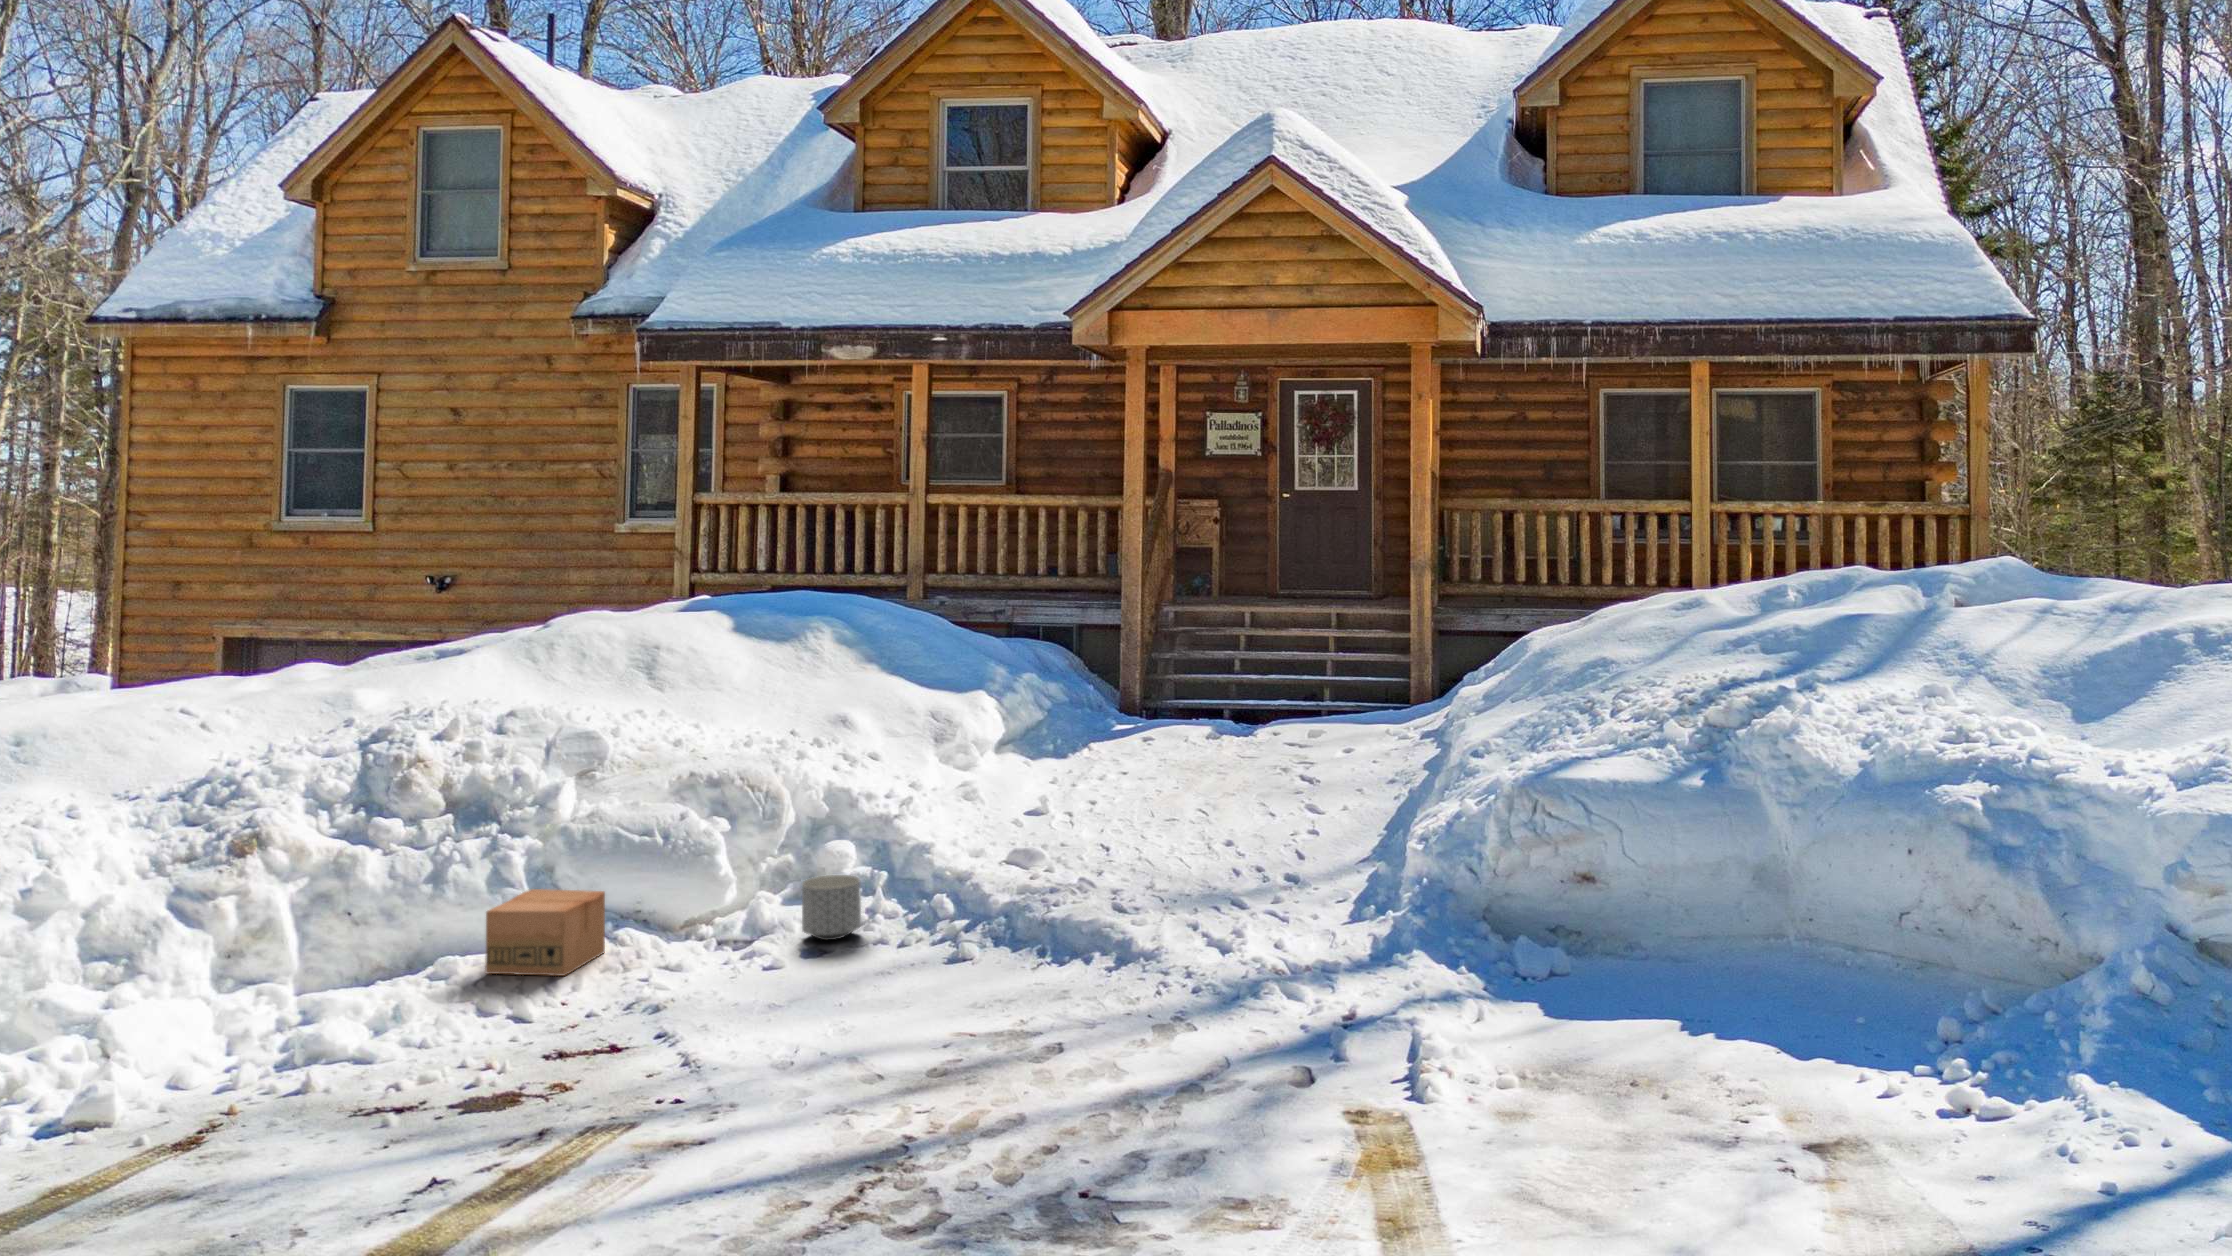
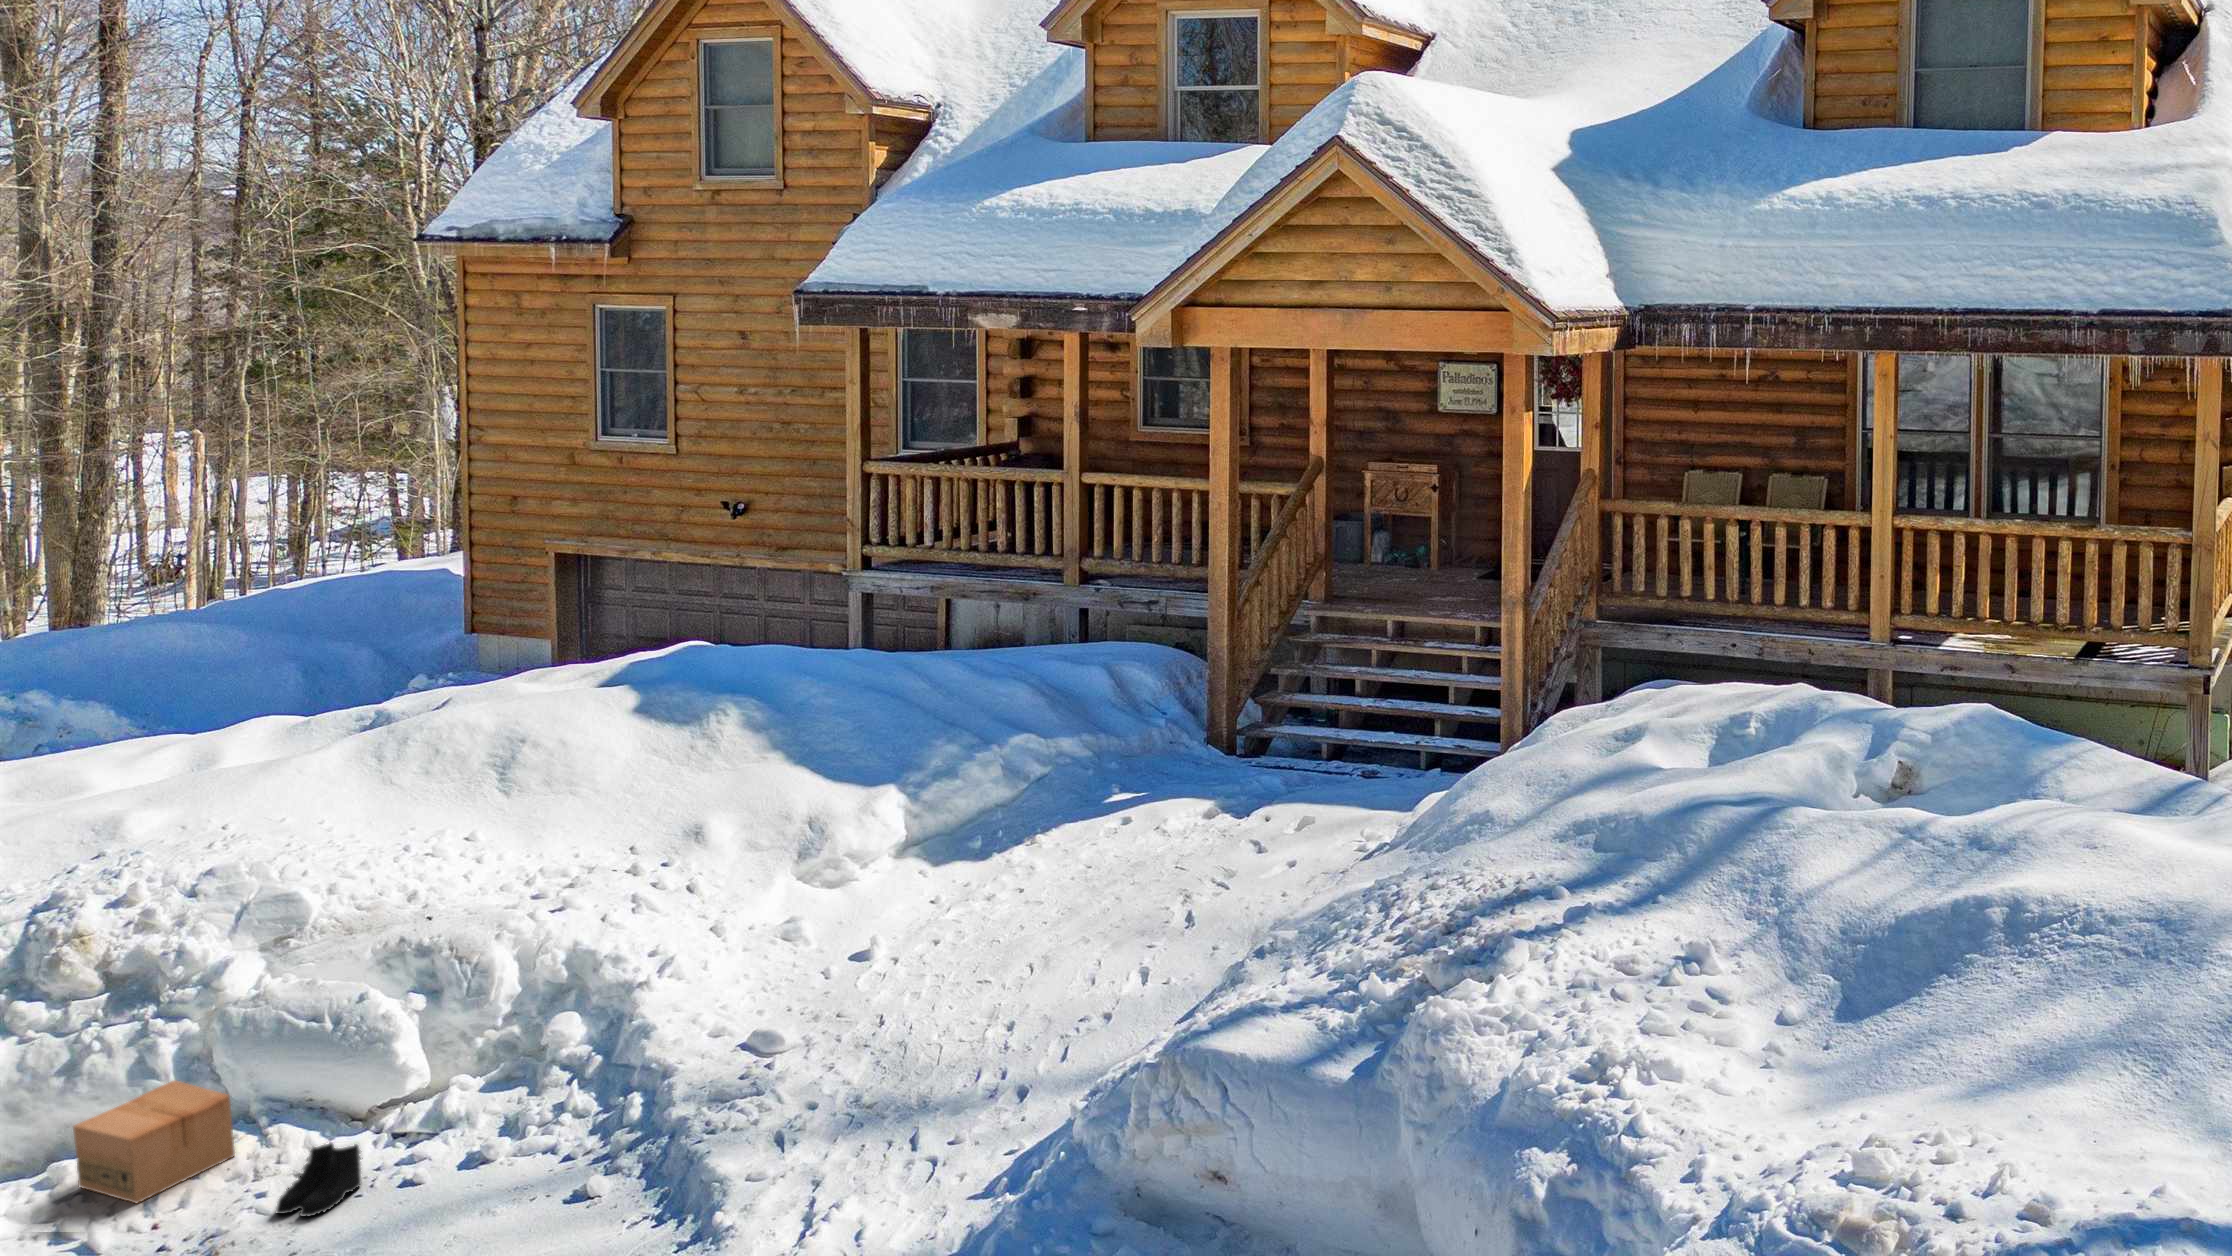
planter: present [802,875,861,940] -> none [422,1084,501,1165]
boots: none [713,913,768,968] -> present [276,1143,363,1216]

